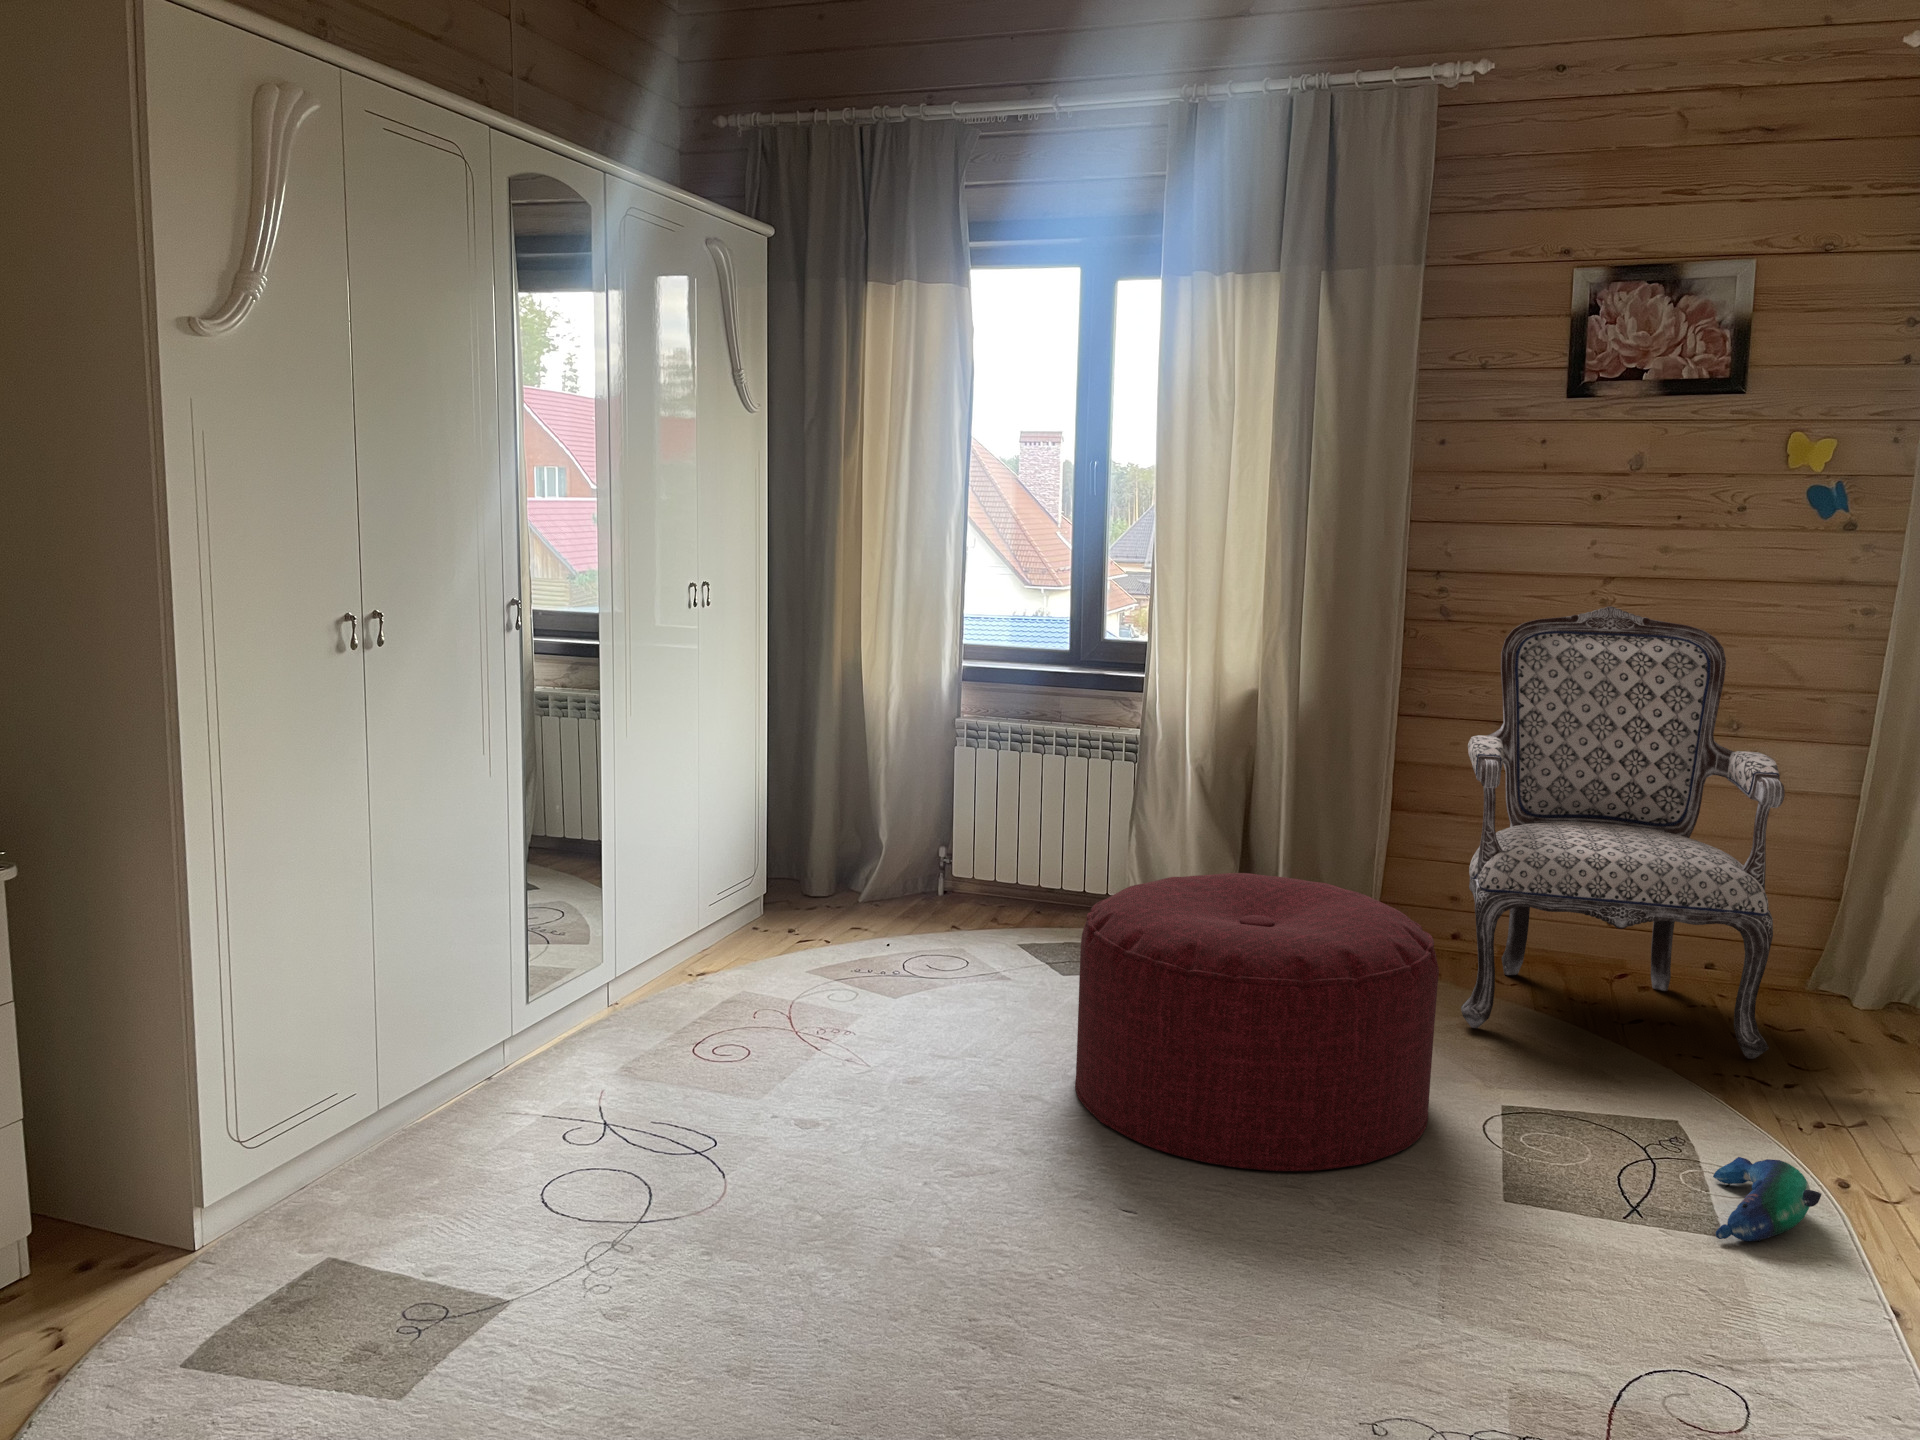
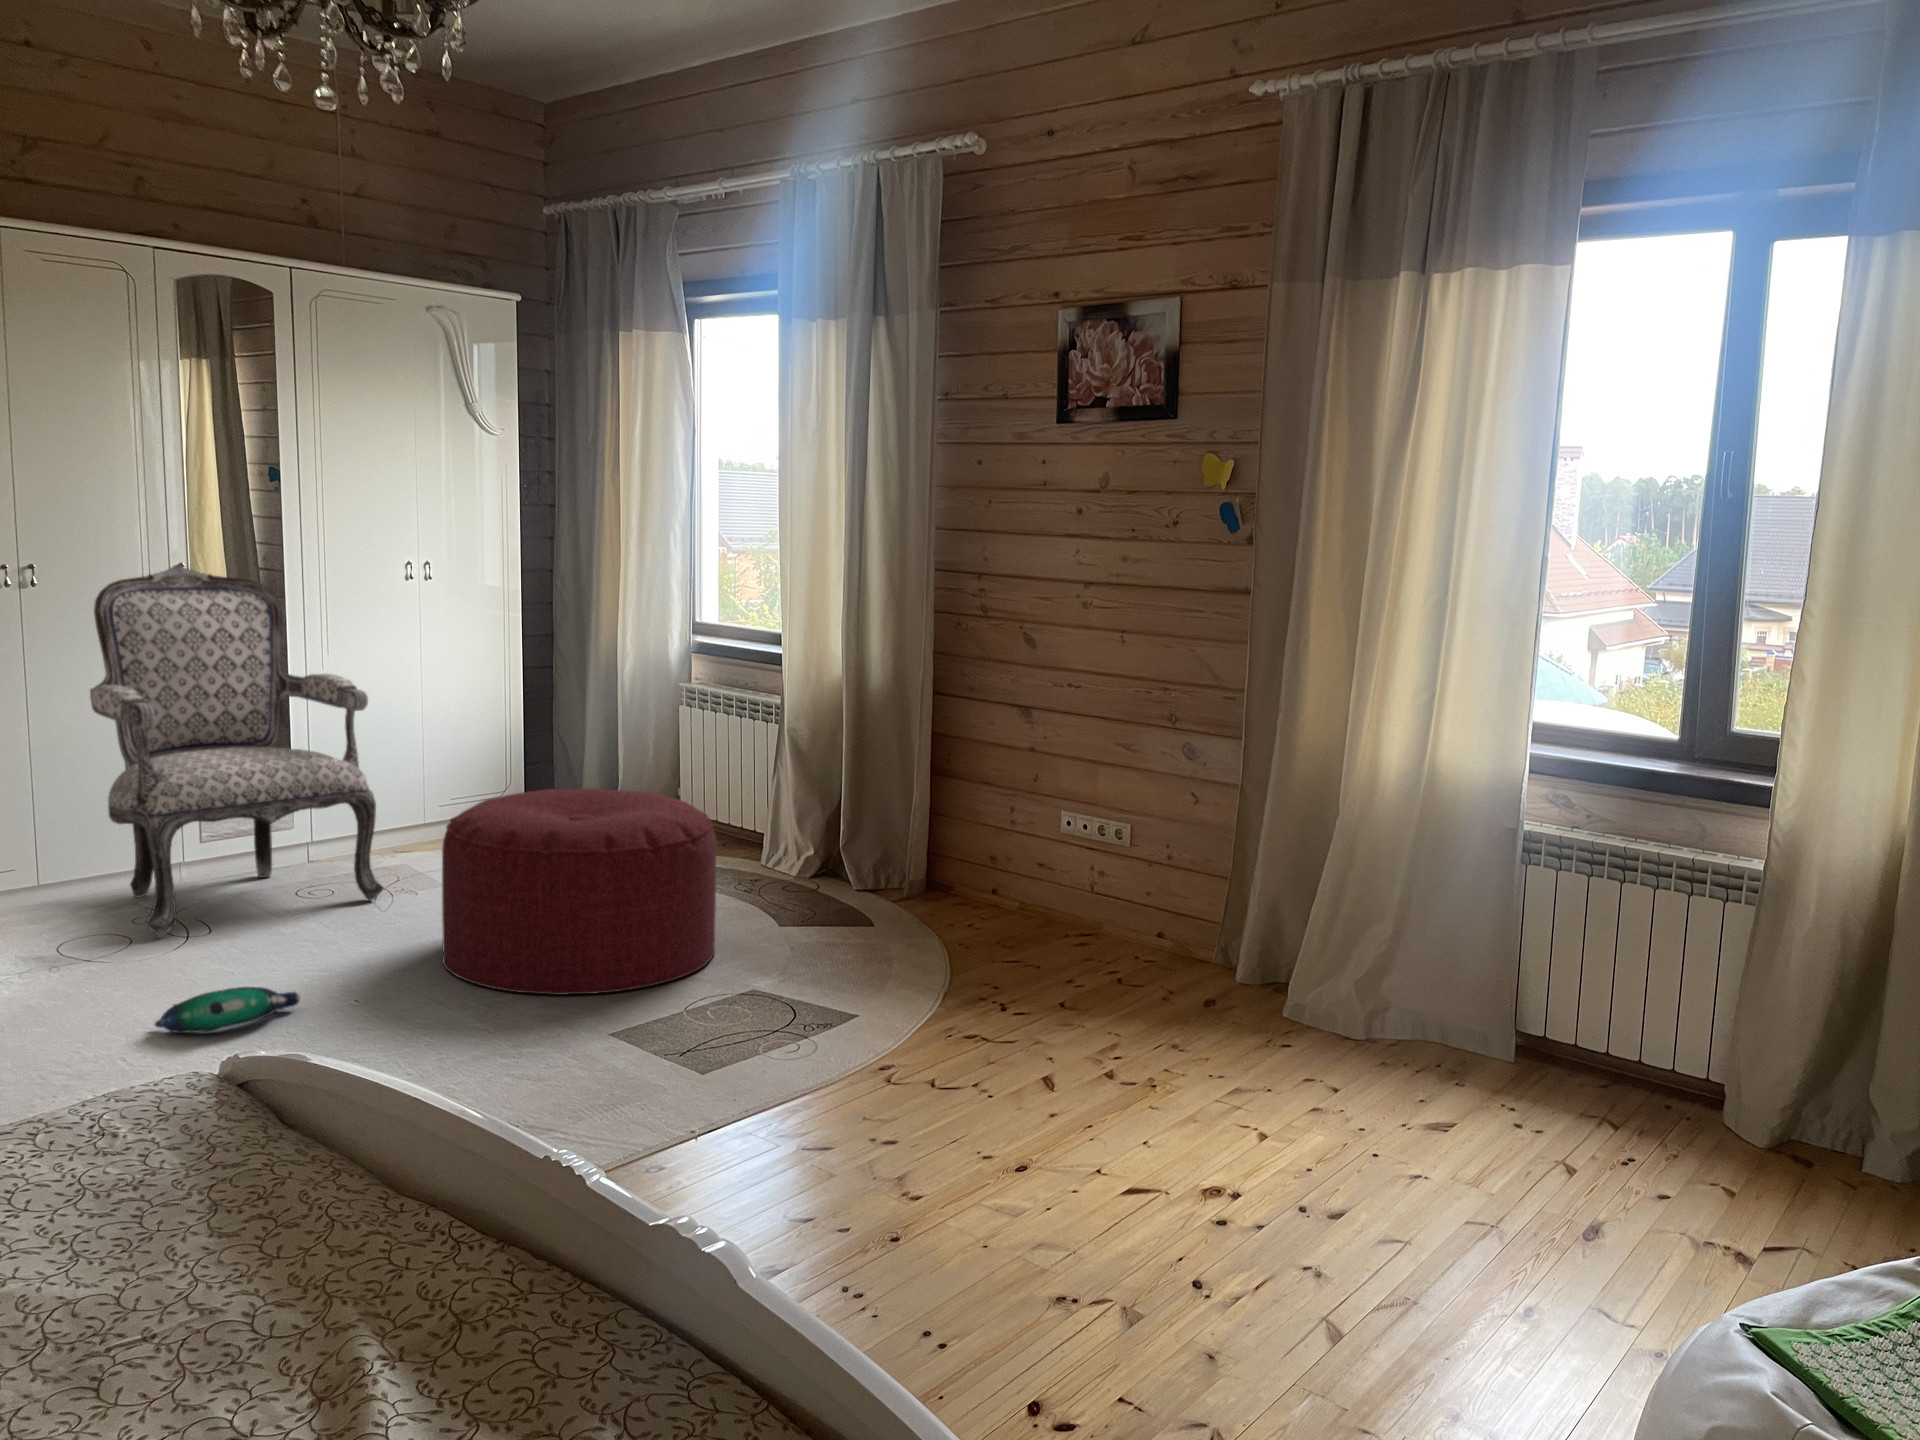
armchair: present [1461,606,1785,1059] -> present [90,566,383,937]
plush toy: present [1713,1157,1821,1242] -> present [155,987,300,1034]

